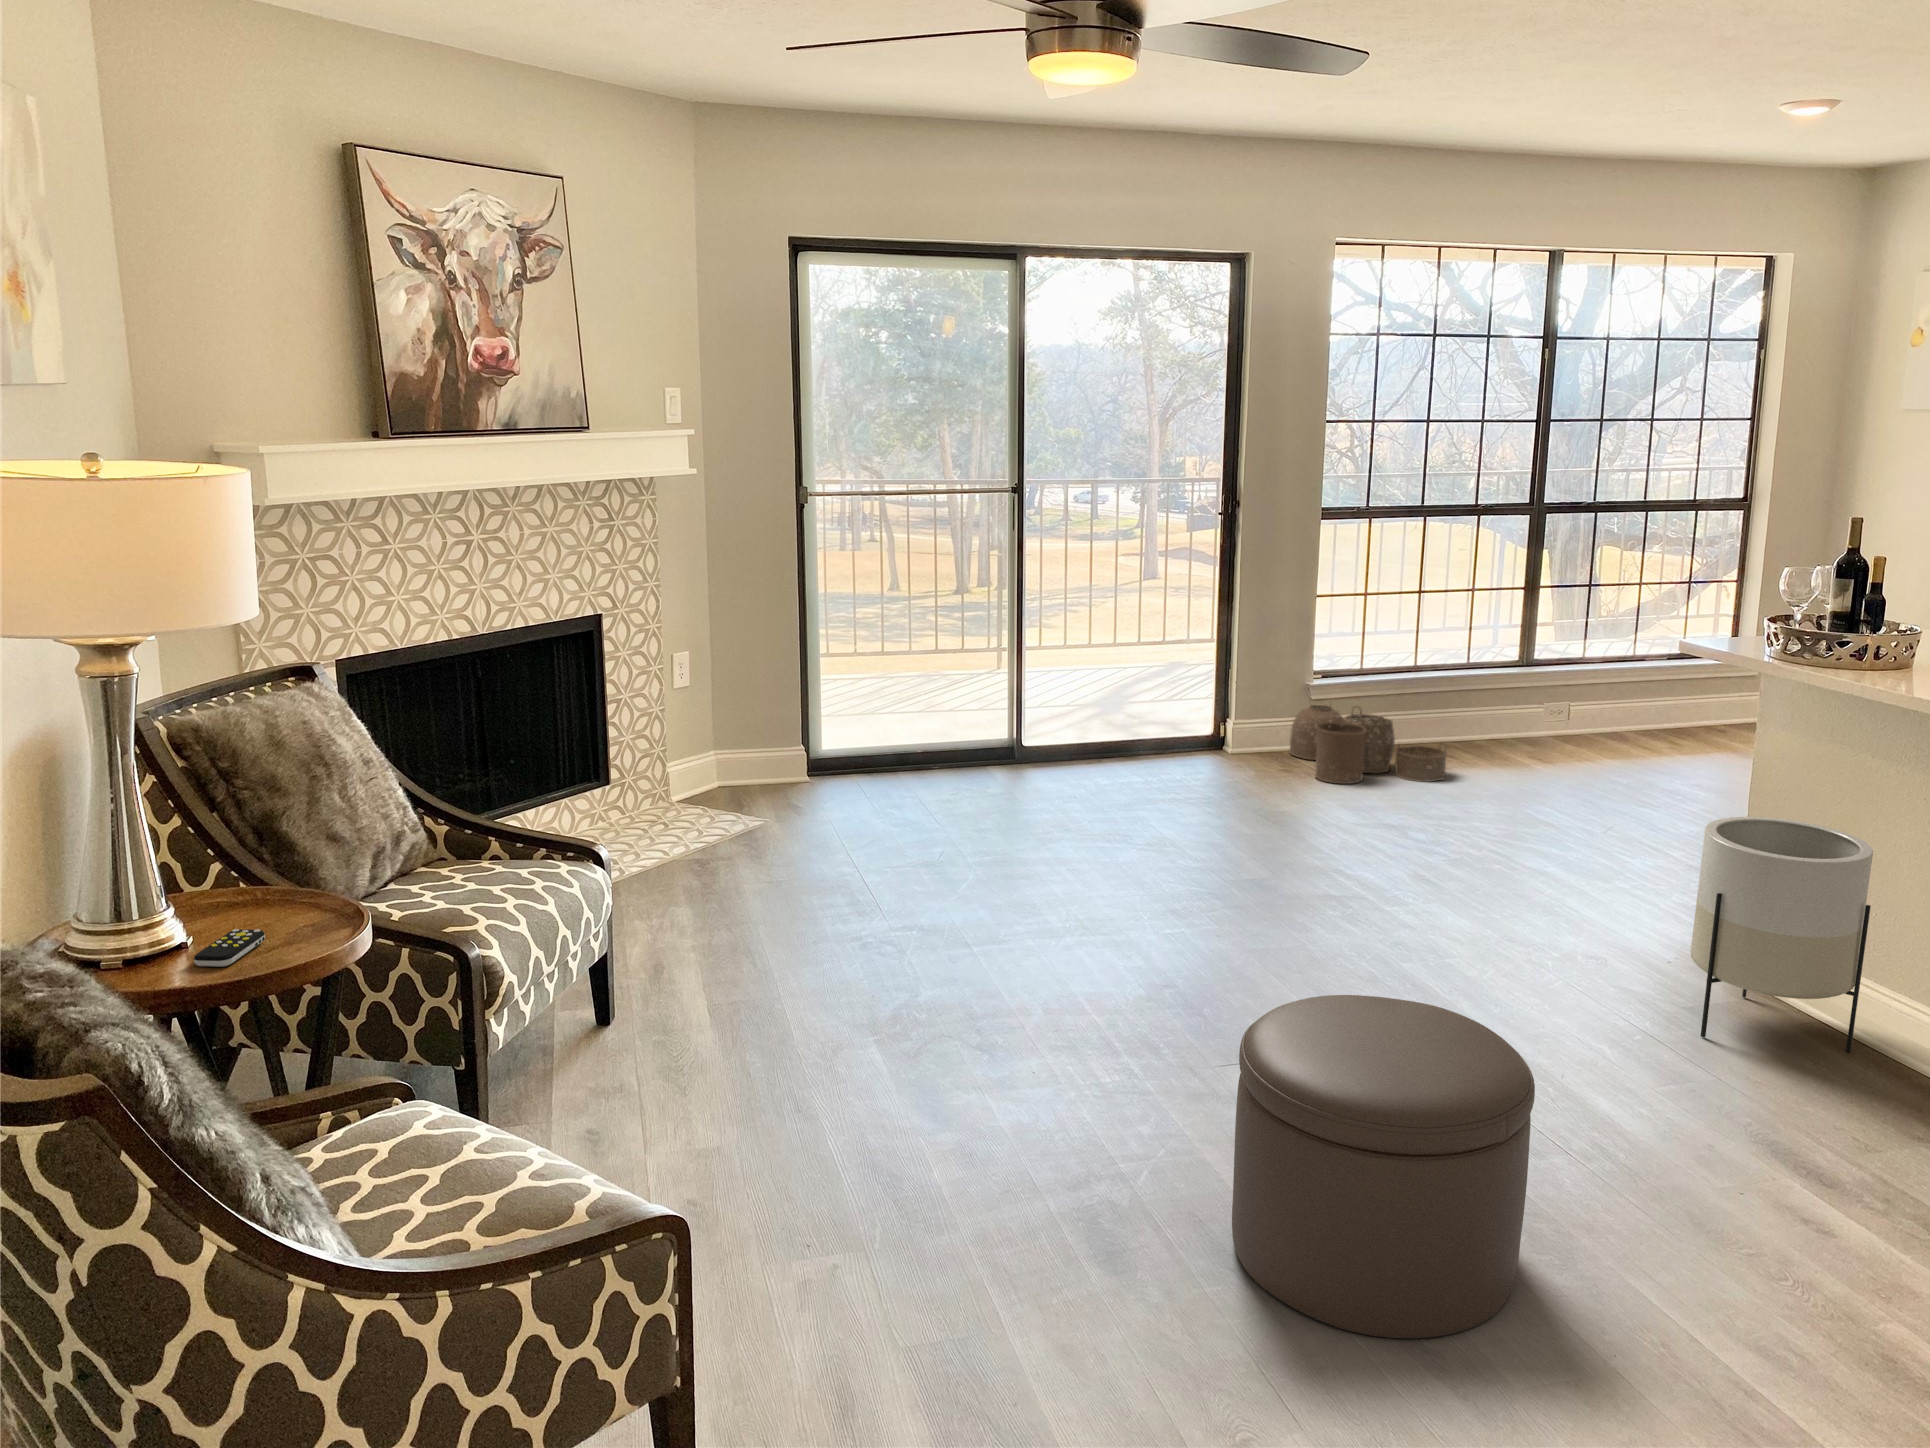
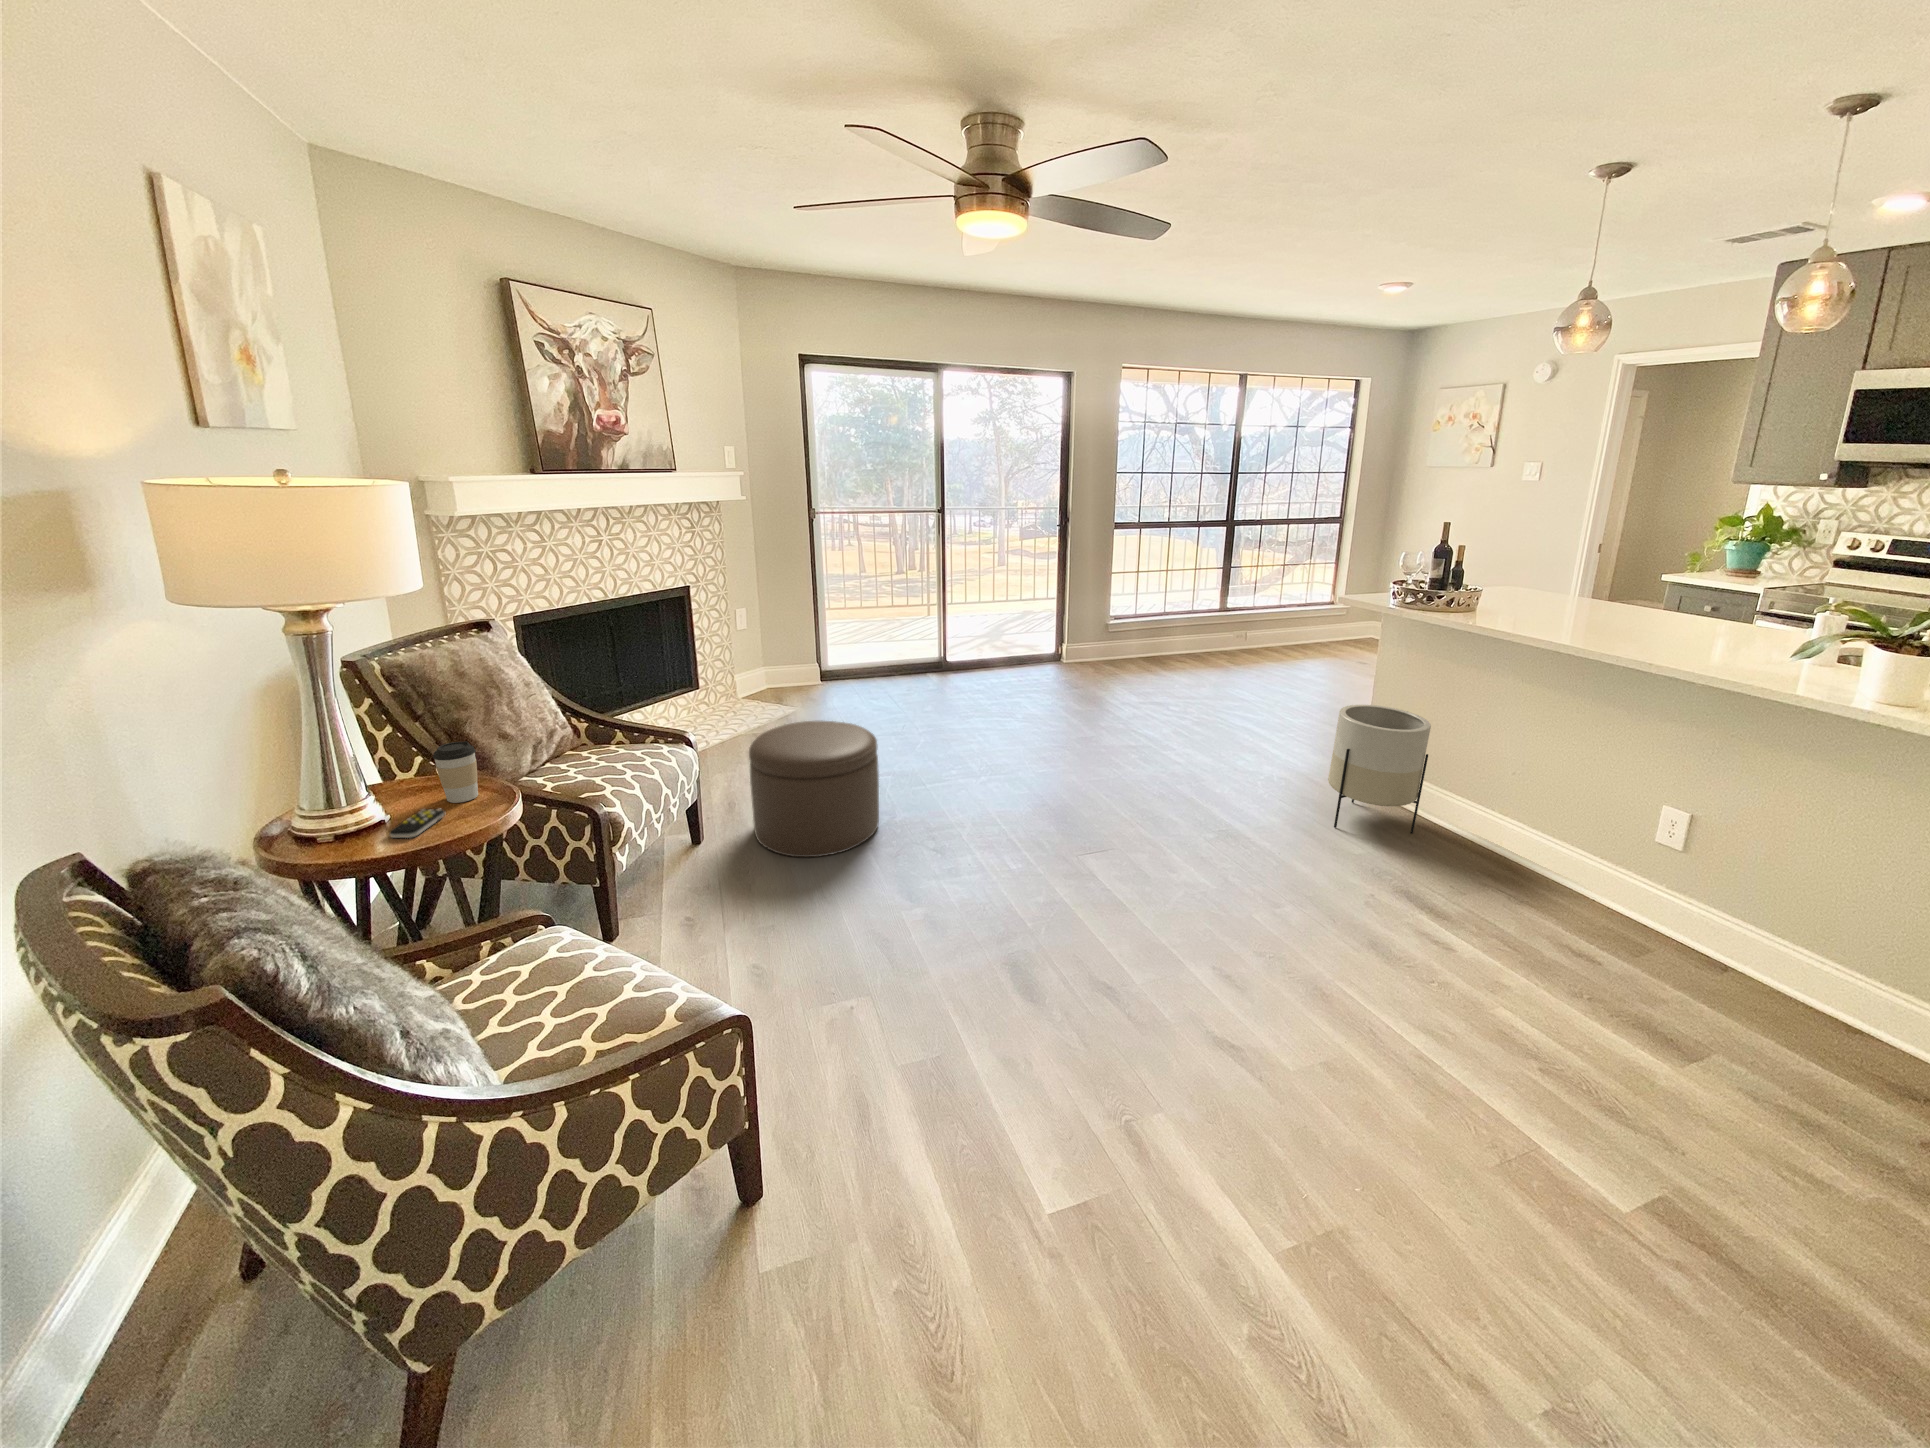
woven basket: present [1290,705,1446,784] -> none [1092,635,1179,682]
coffee cup: none [250,834,307,924] -> present [433,741,478,803]
ottoman: present [1232,995,1535,1339] -> present [749,721,879,857]

